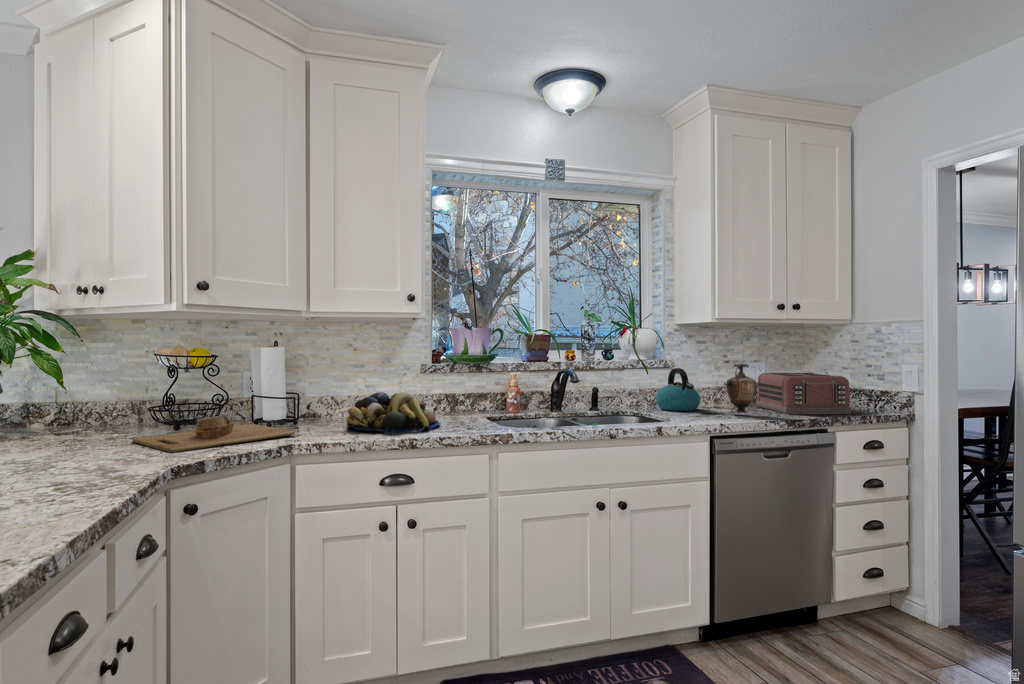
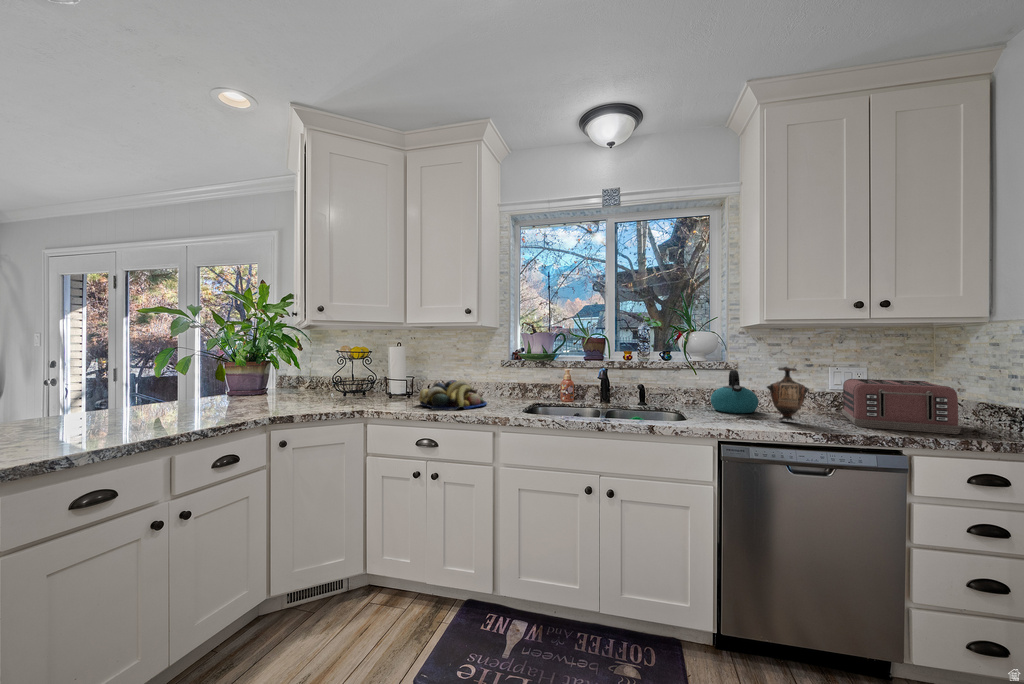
cutting board: present [133,415,295,452] -> none [297,389,382,409]

